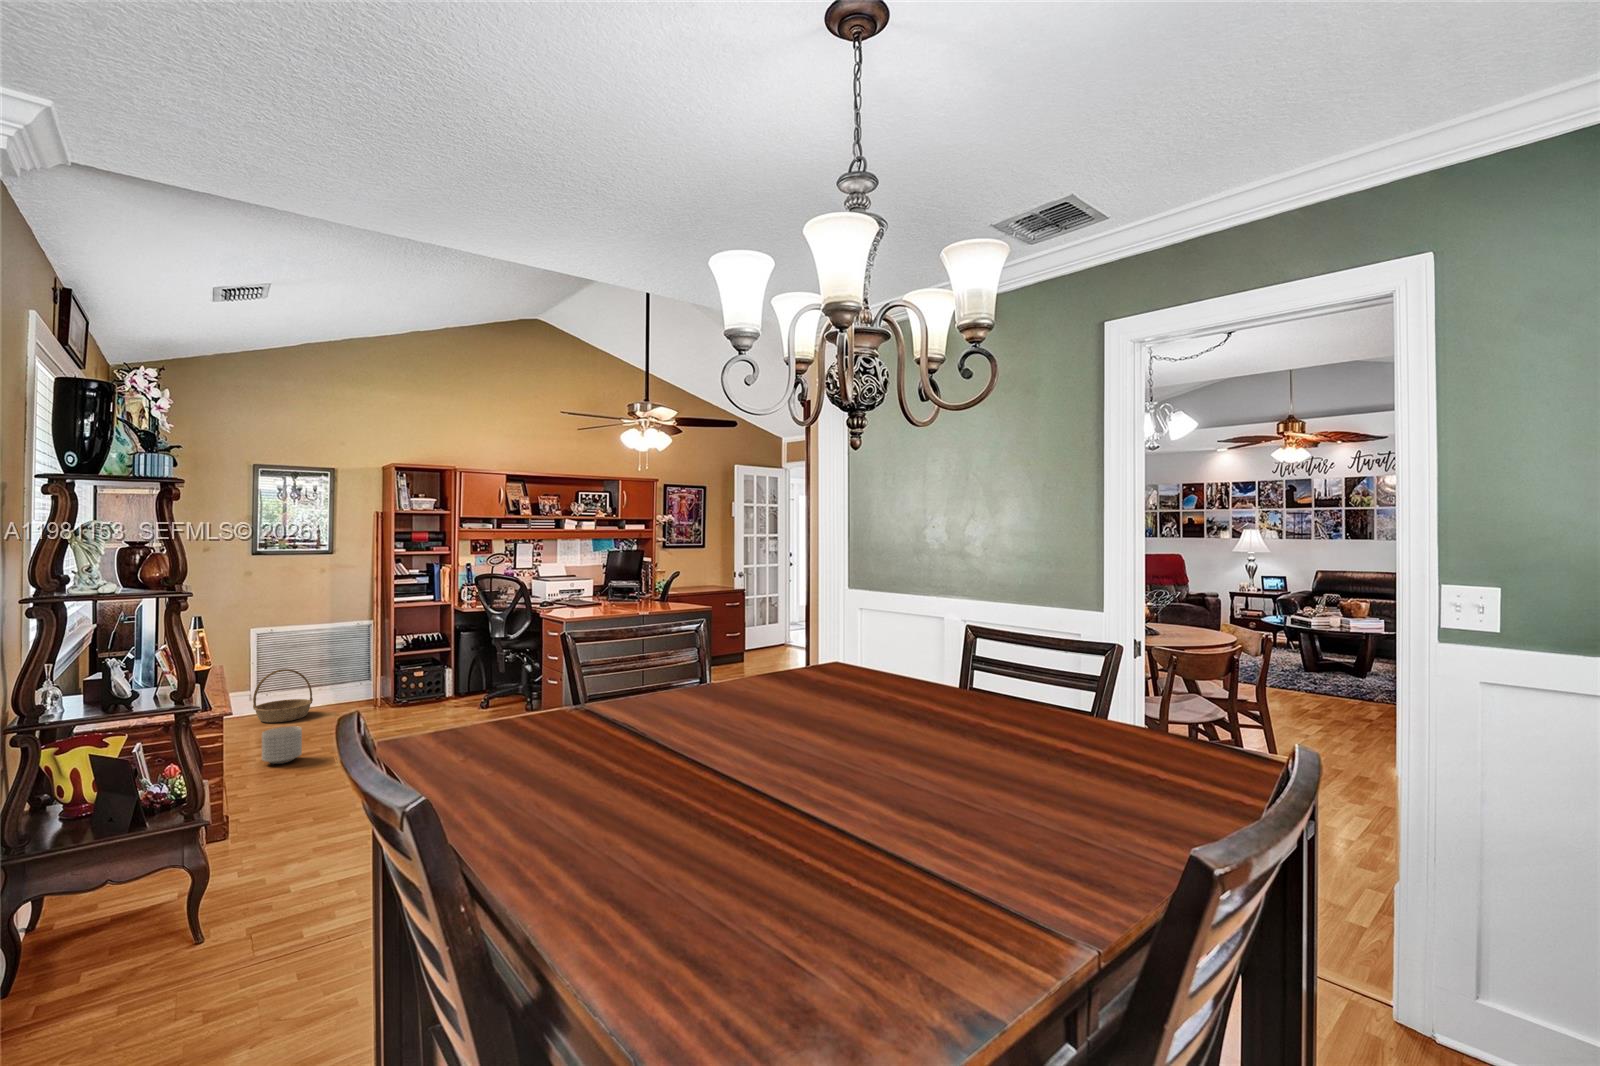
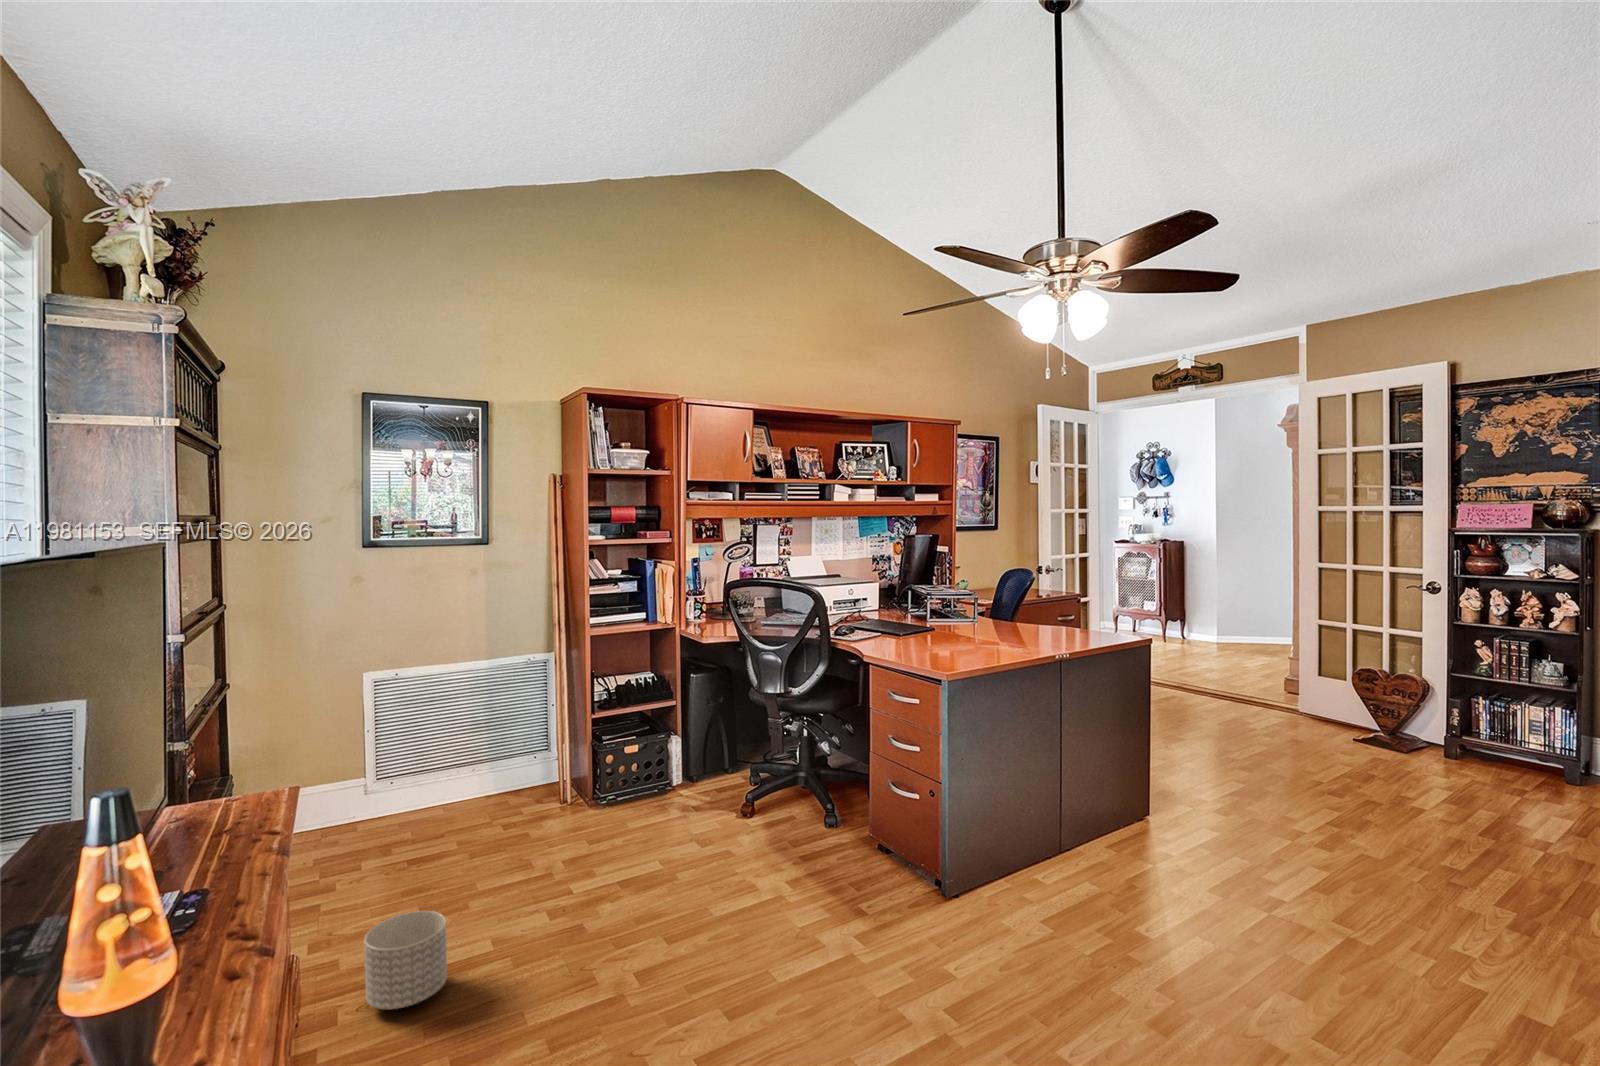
basket: present [253,669,313,723] -> none [369,745,465,843]

